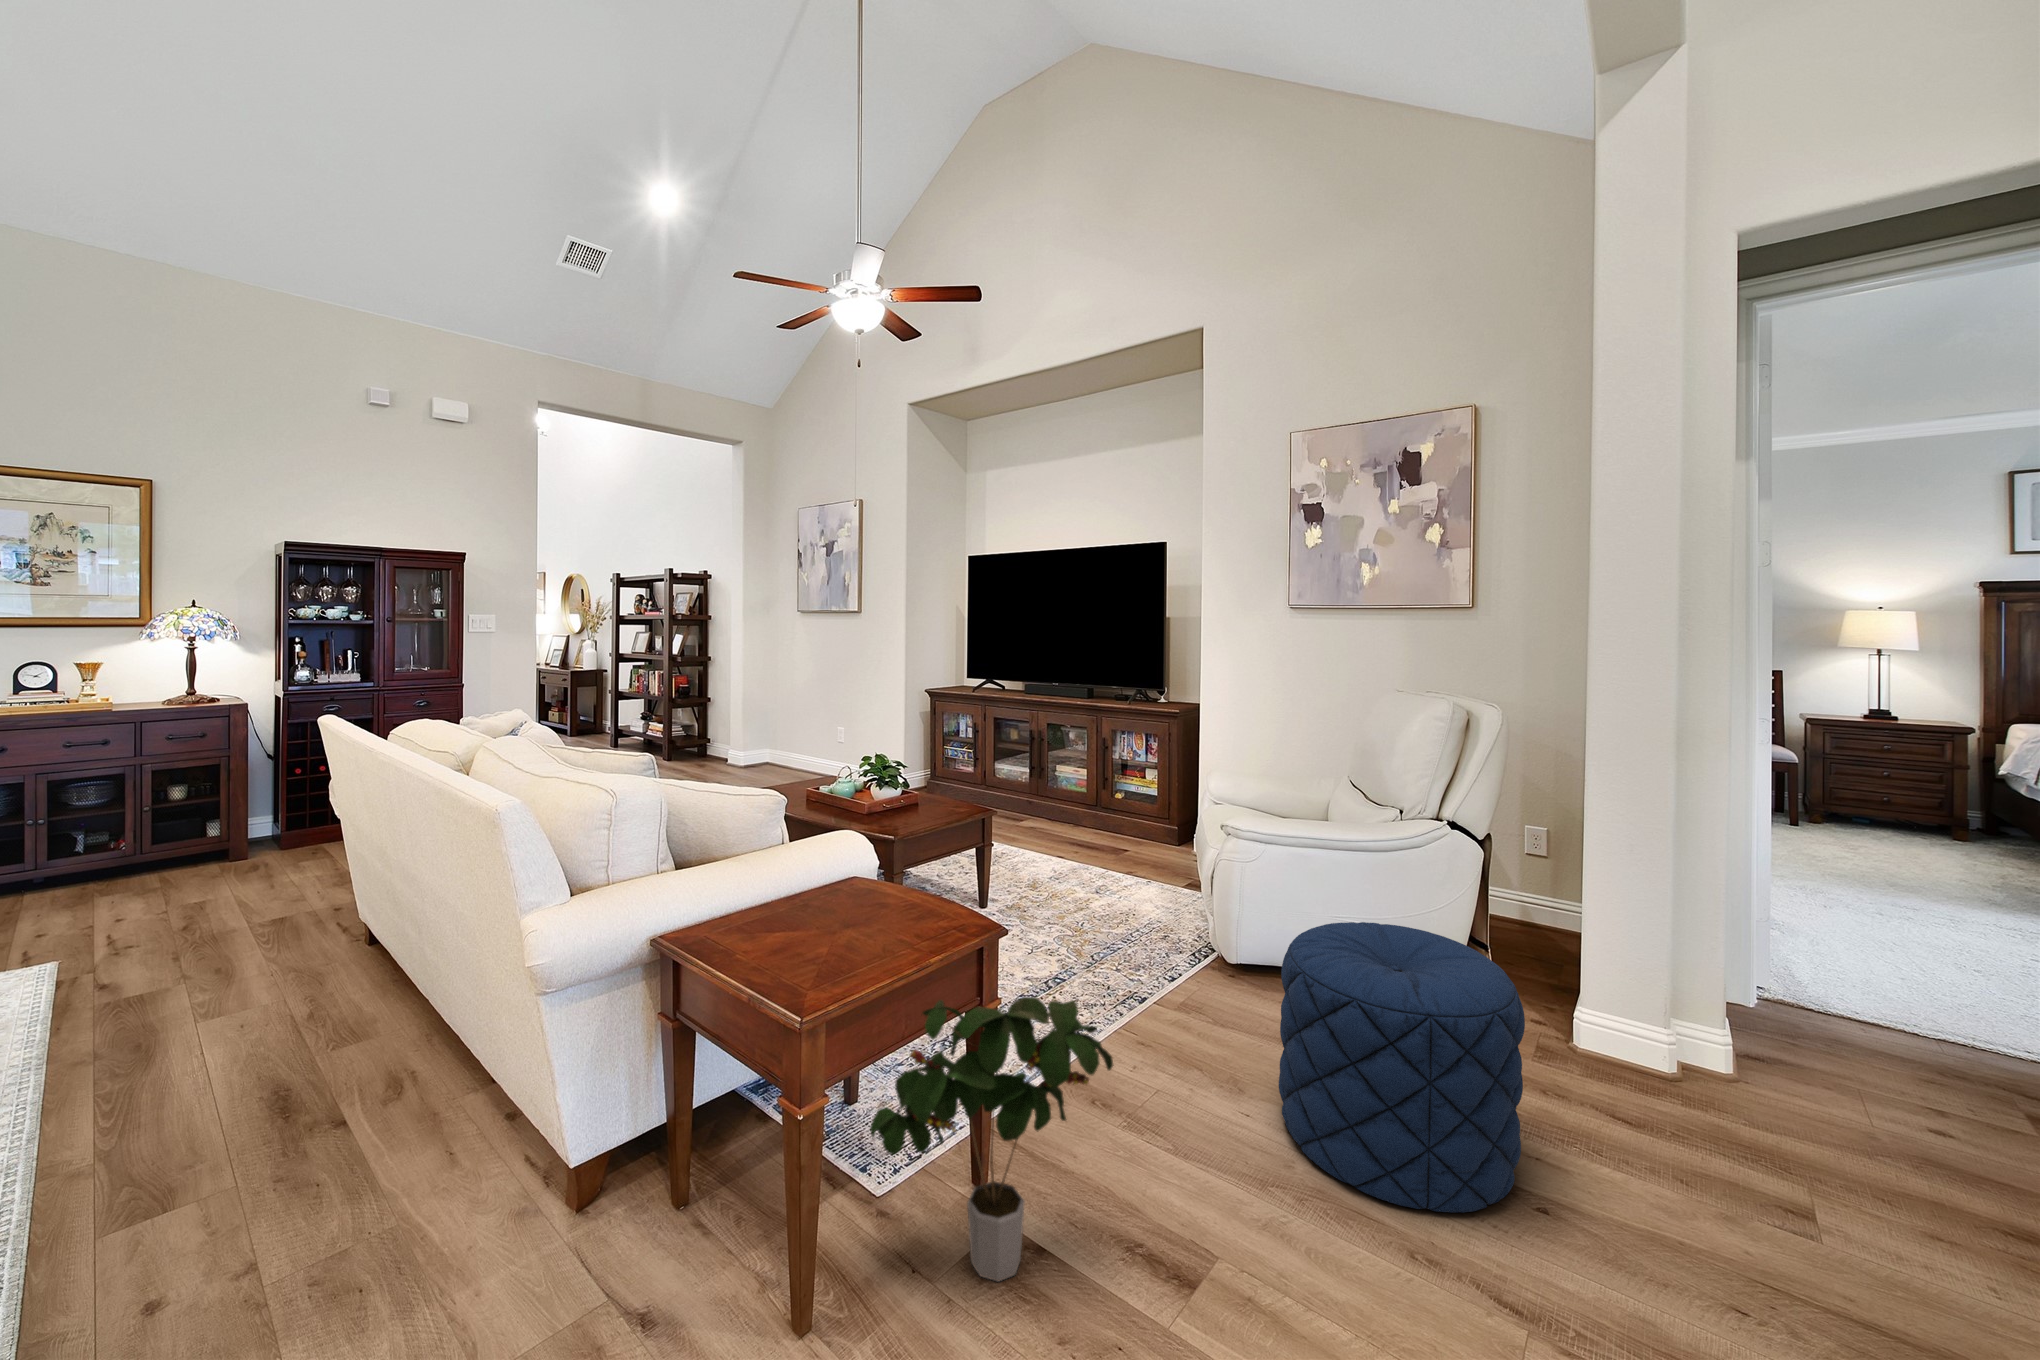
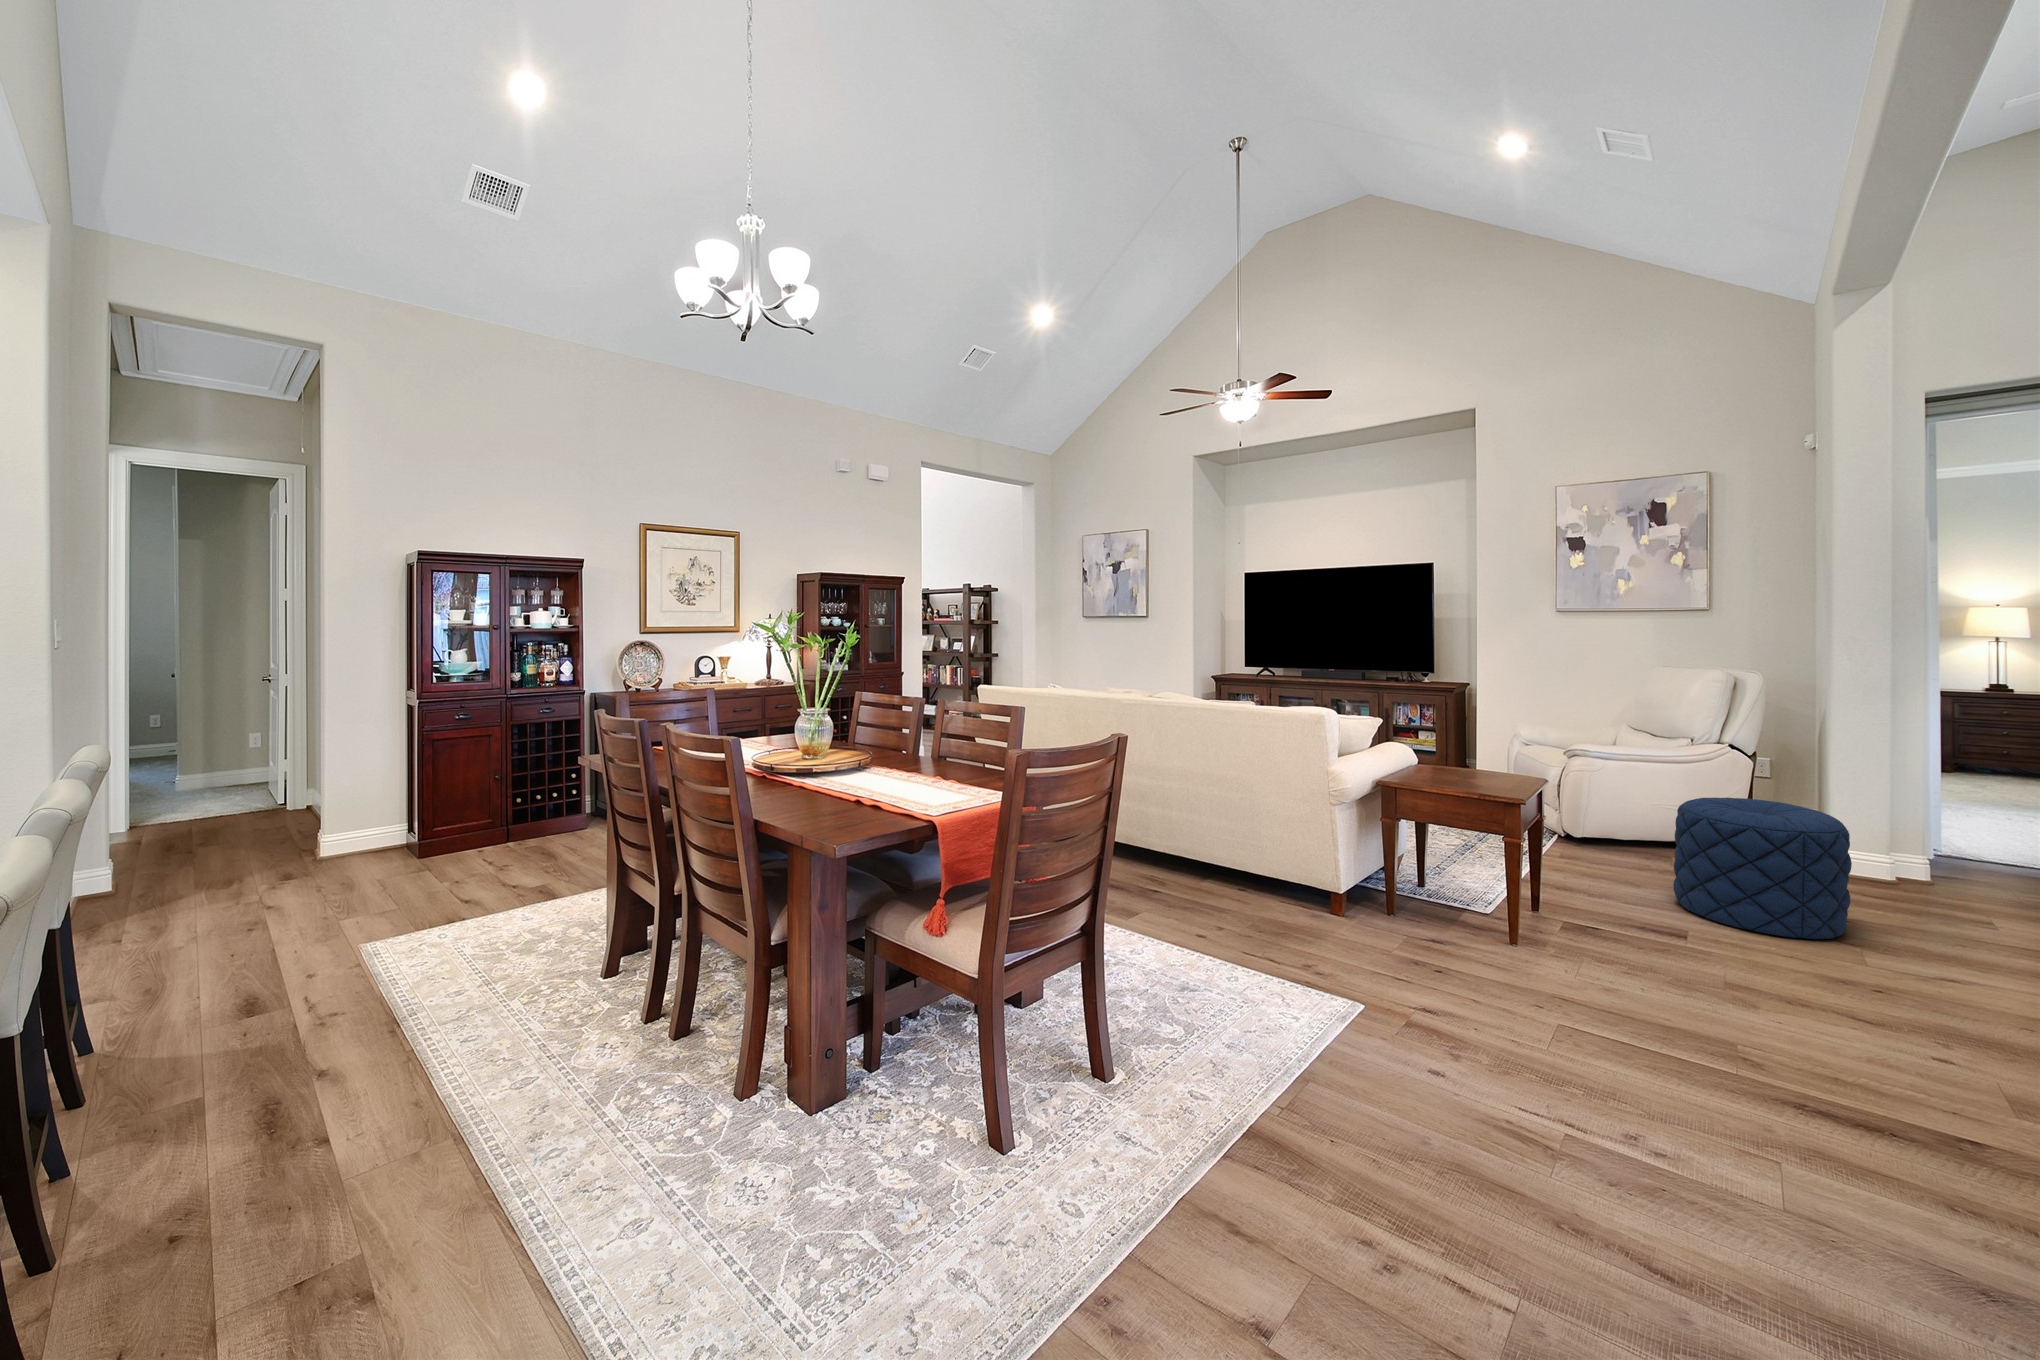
potted plant: present [870,997,1113,1281] -> none [1512,816,1642,955]

